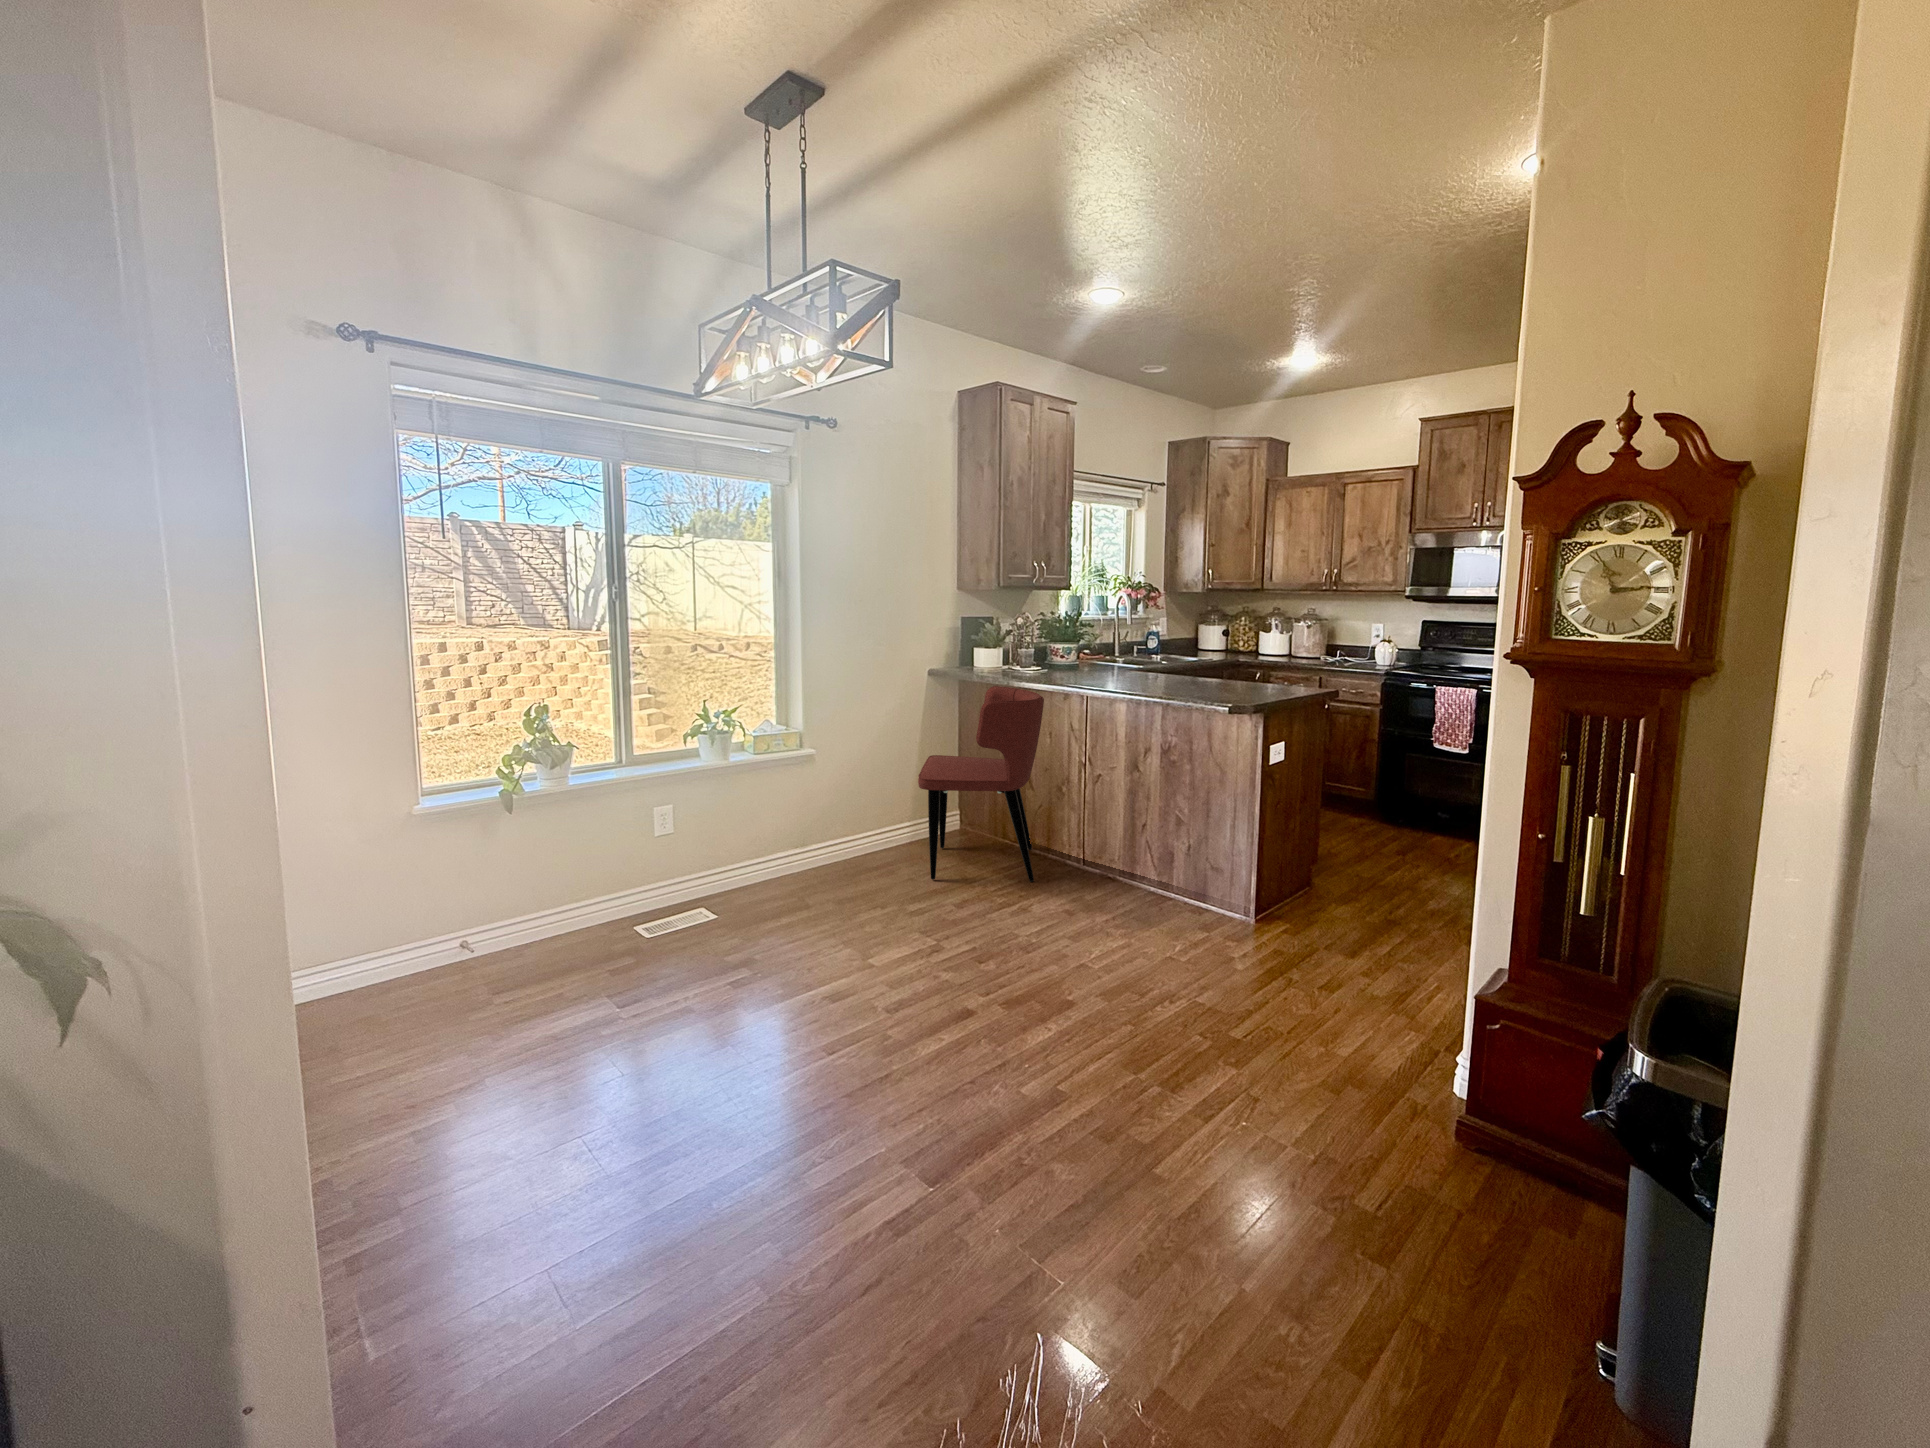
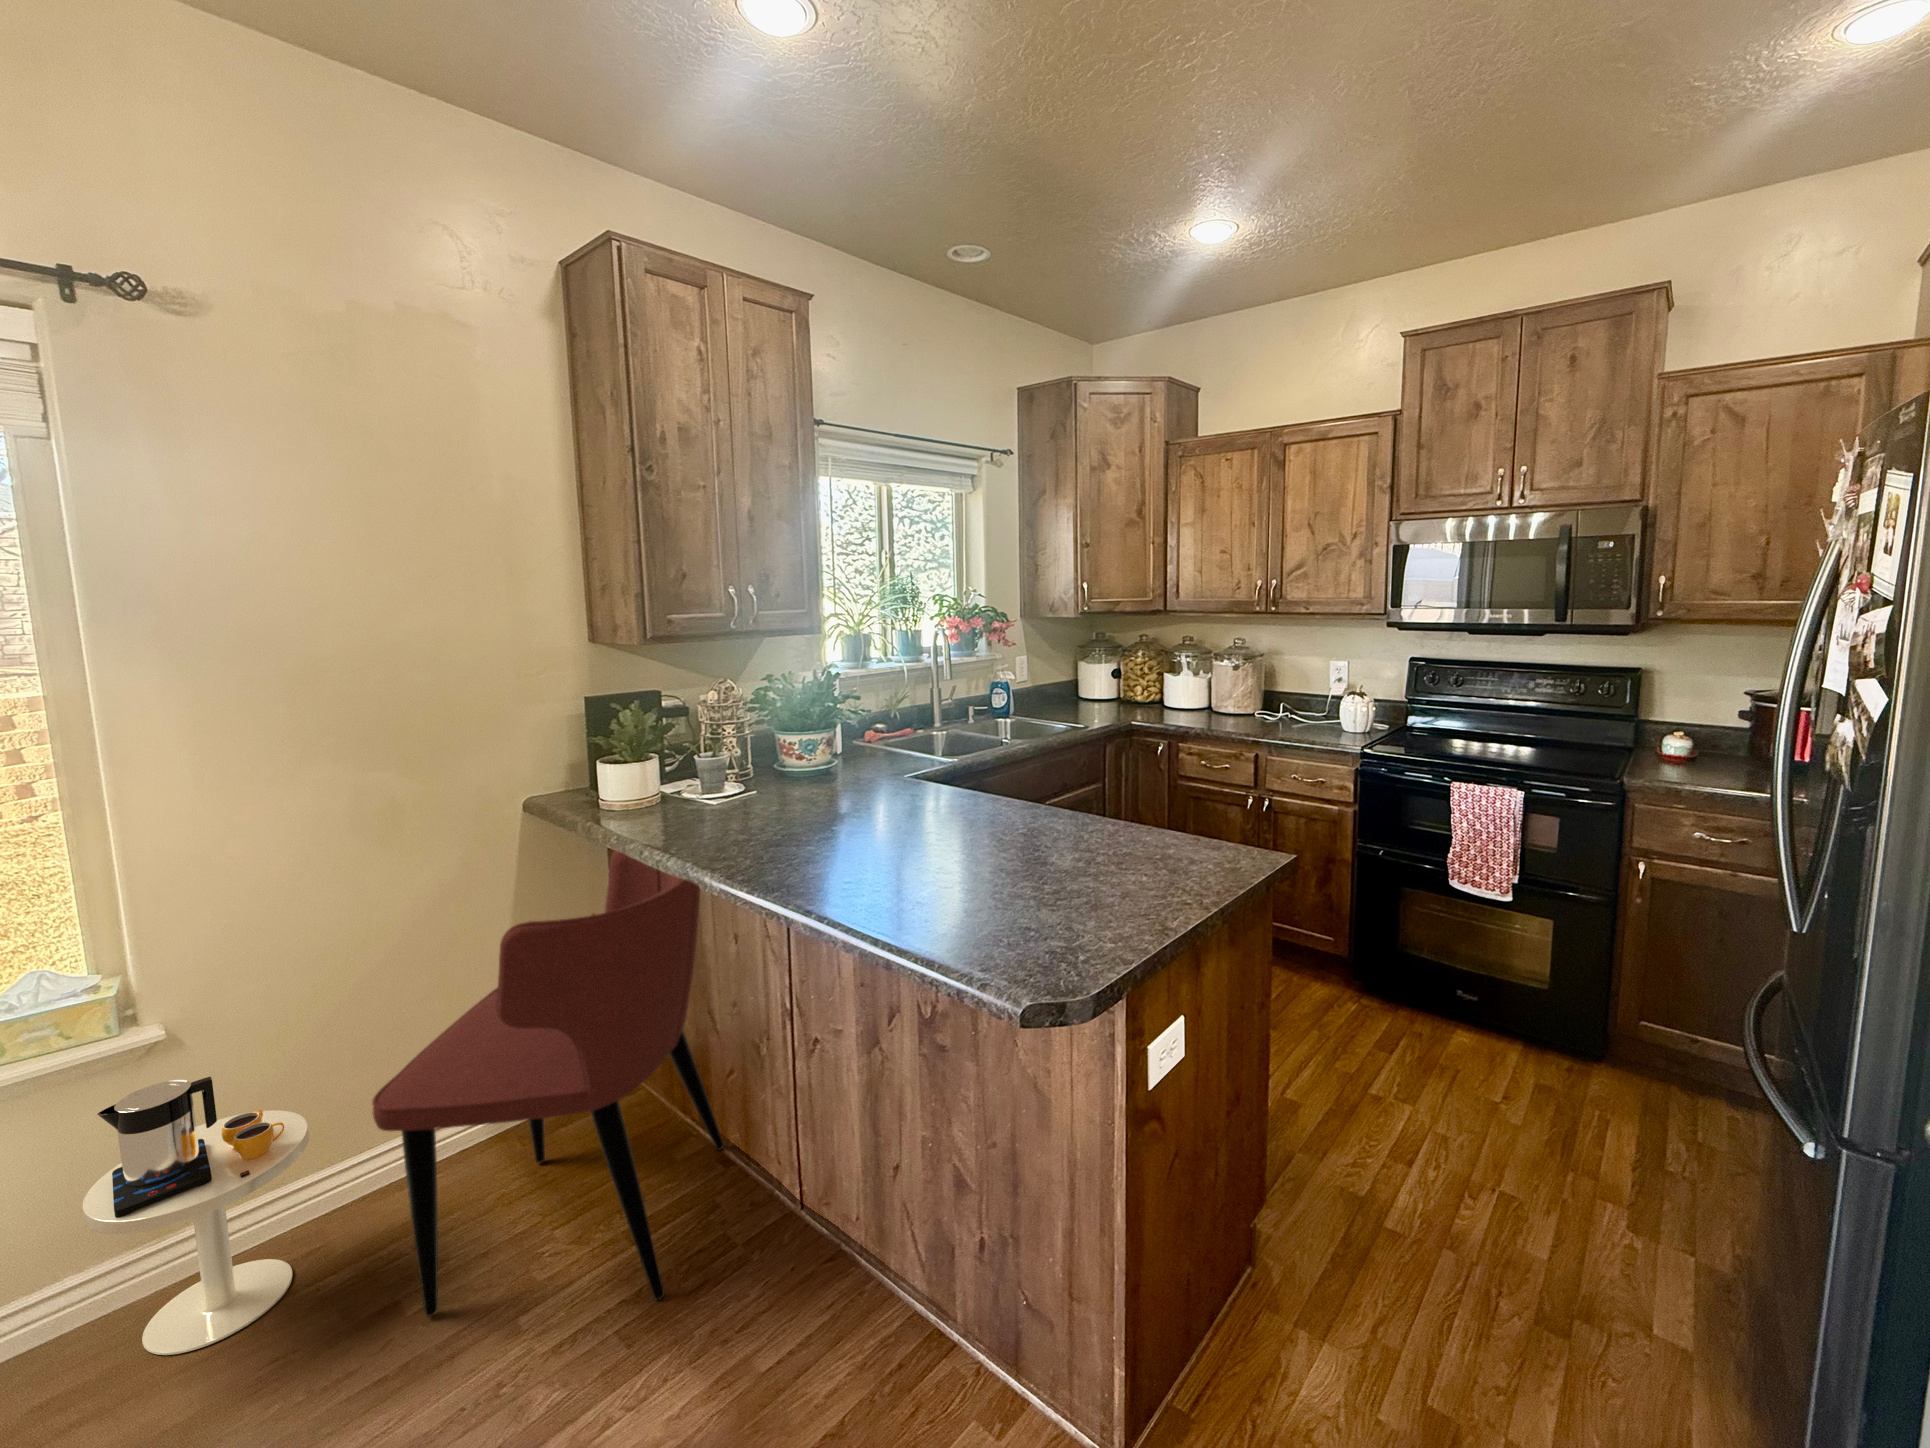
side table: none [800,769,872,882] -> present [83,1077,309,1355]

